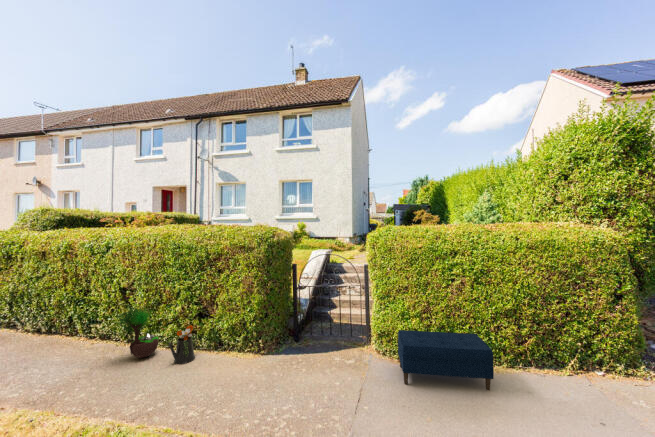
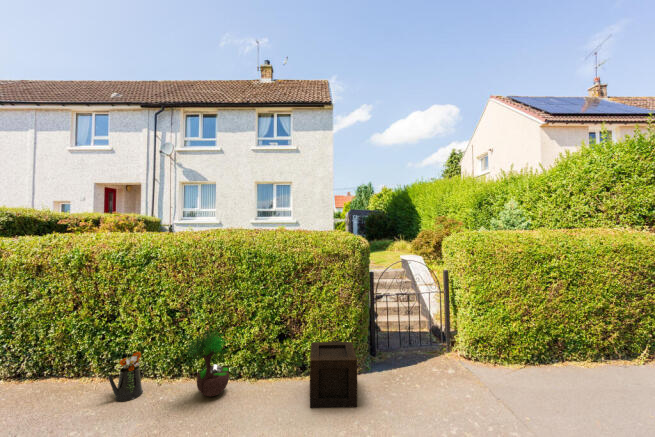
wooden crate: none [199,322,254,380] -> present [310,342,357,408]
watering can: present [169,325,197,364] -> present [108,352,146,402]
bench: present [398,330,494,391] -> none [500,333,607,390]

